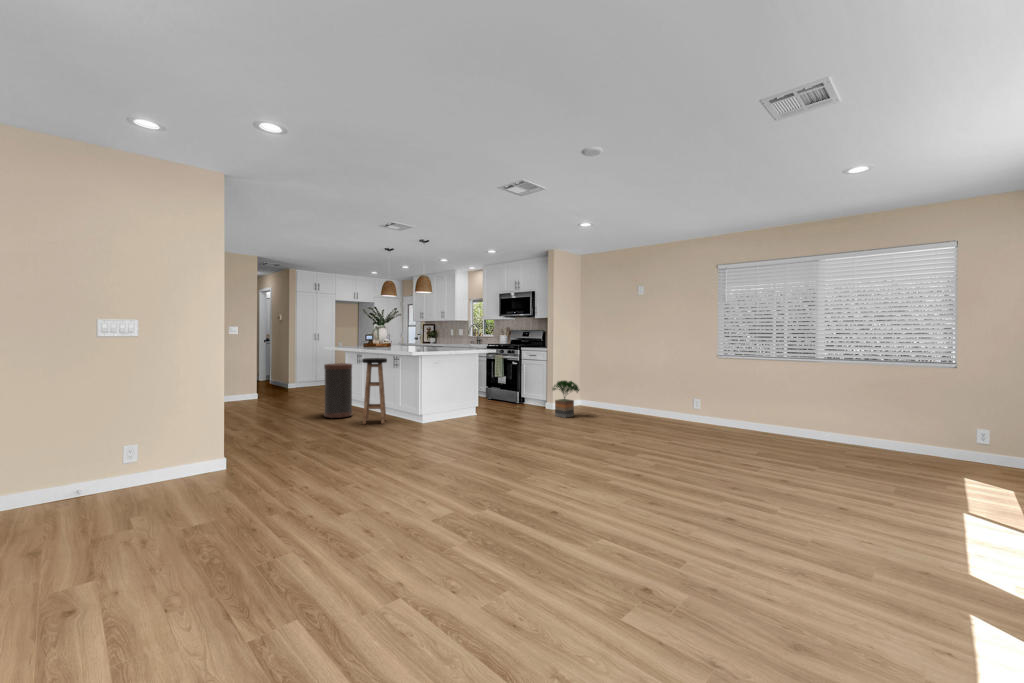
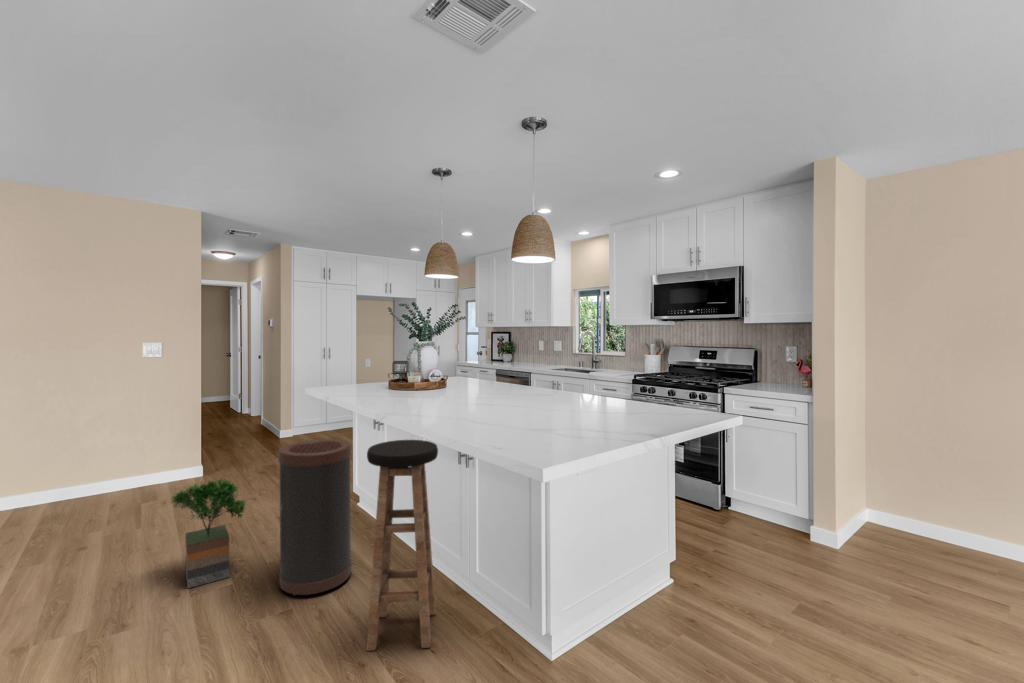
potted tree: present [552,381,579,418] -> present [171,479,245,588]

